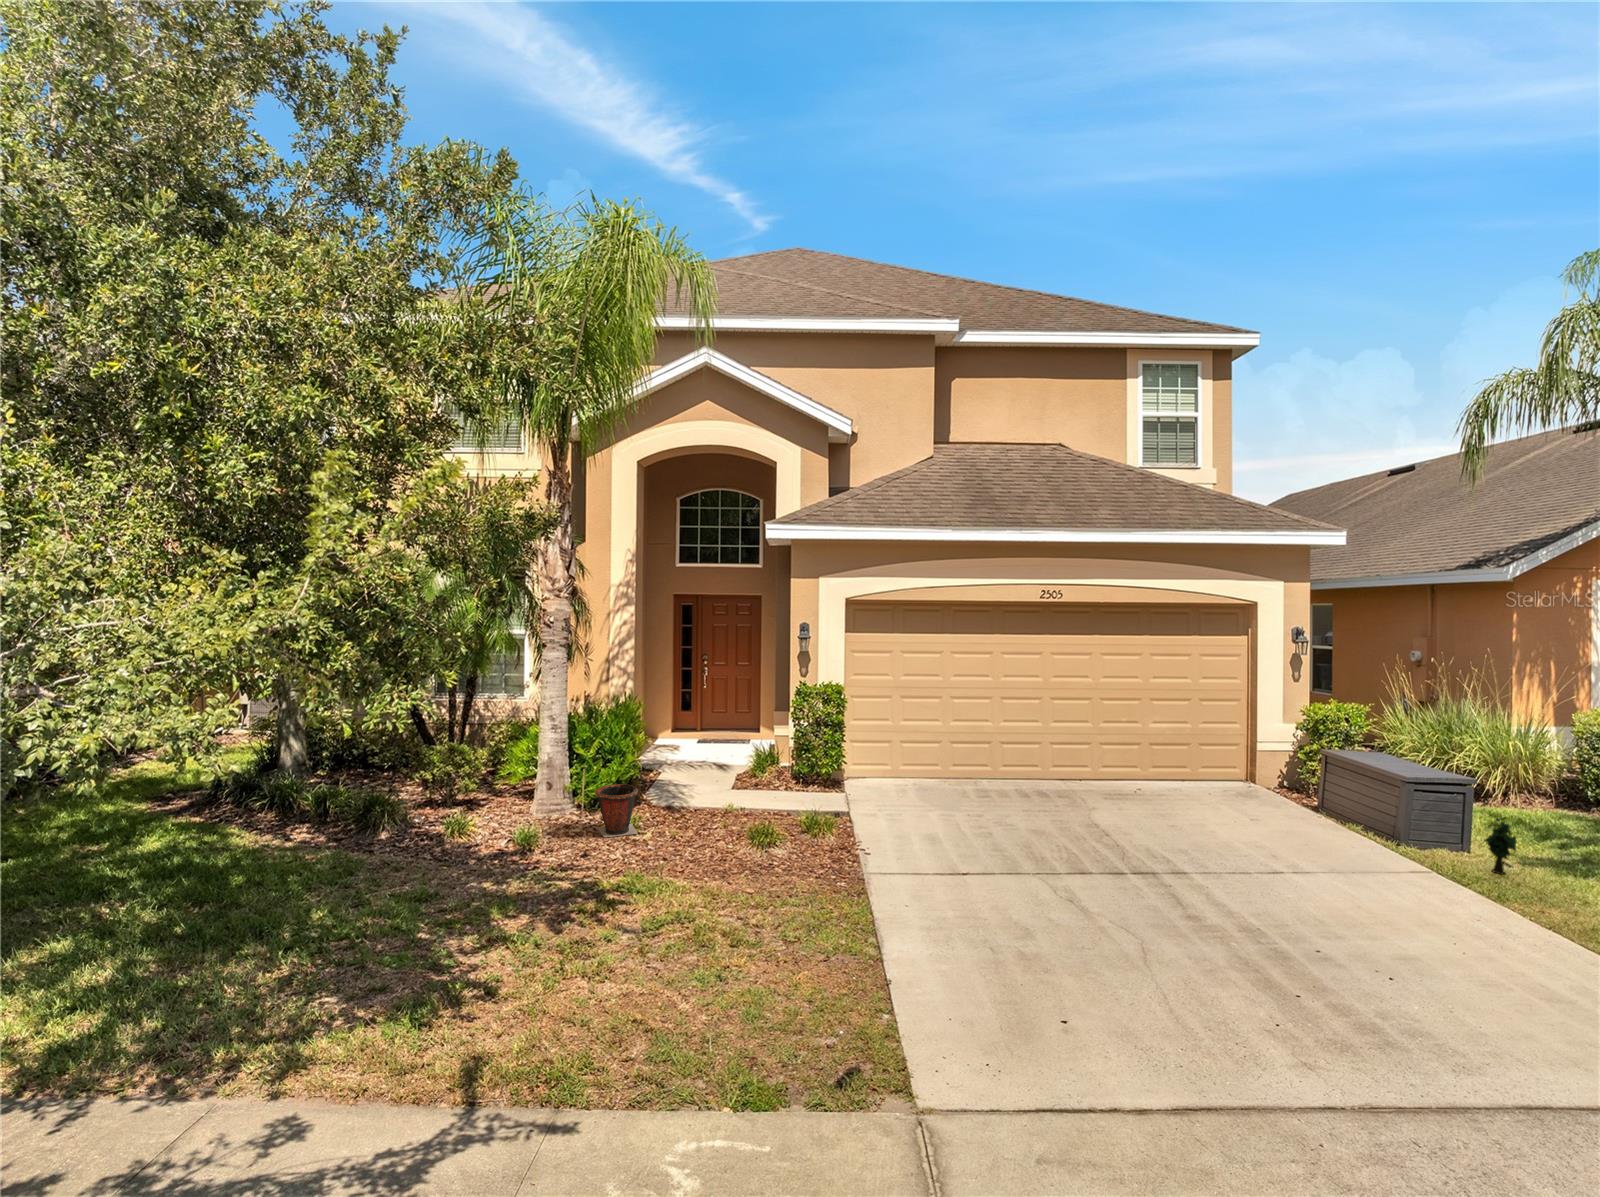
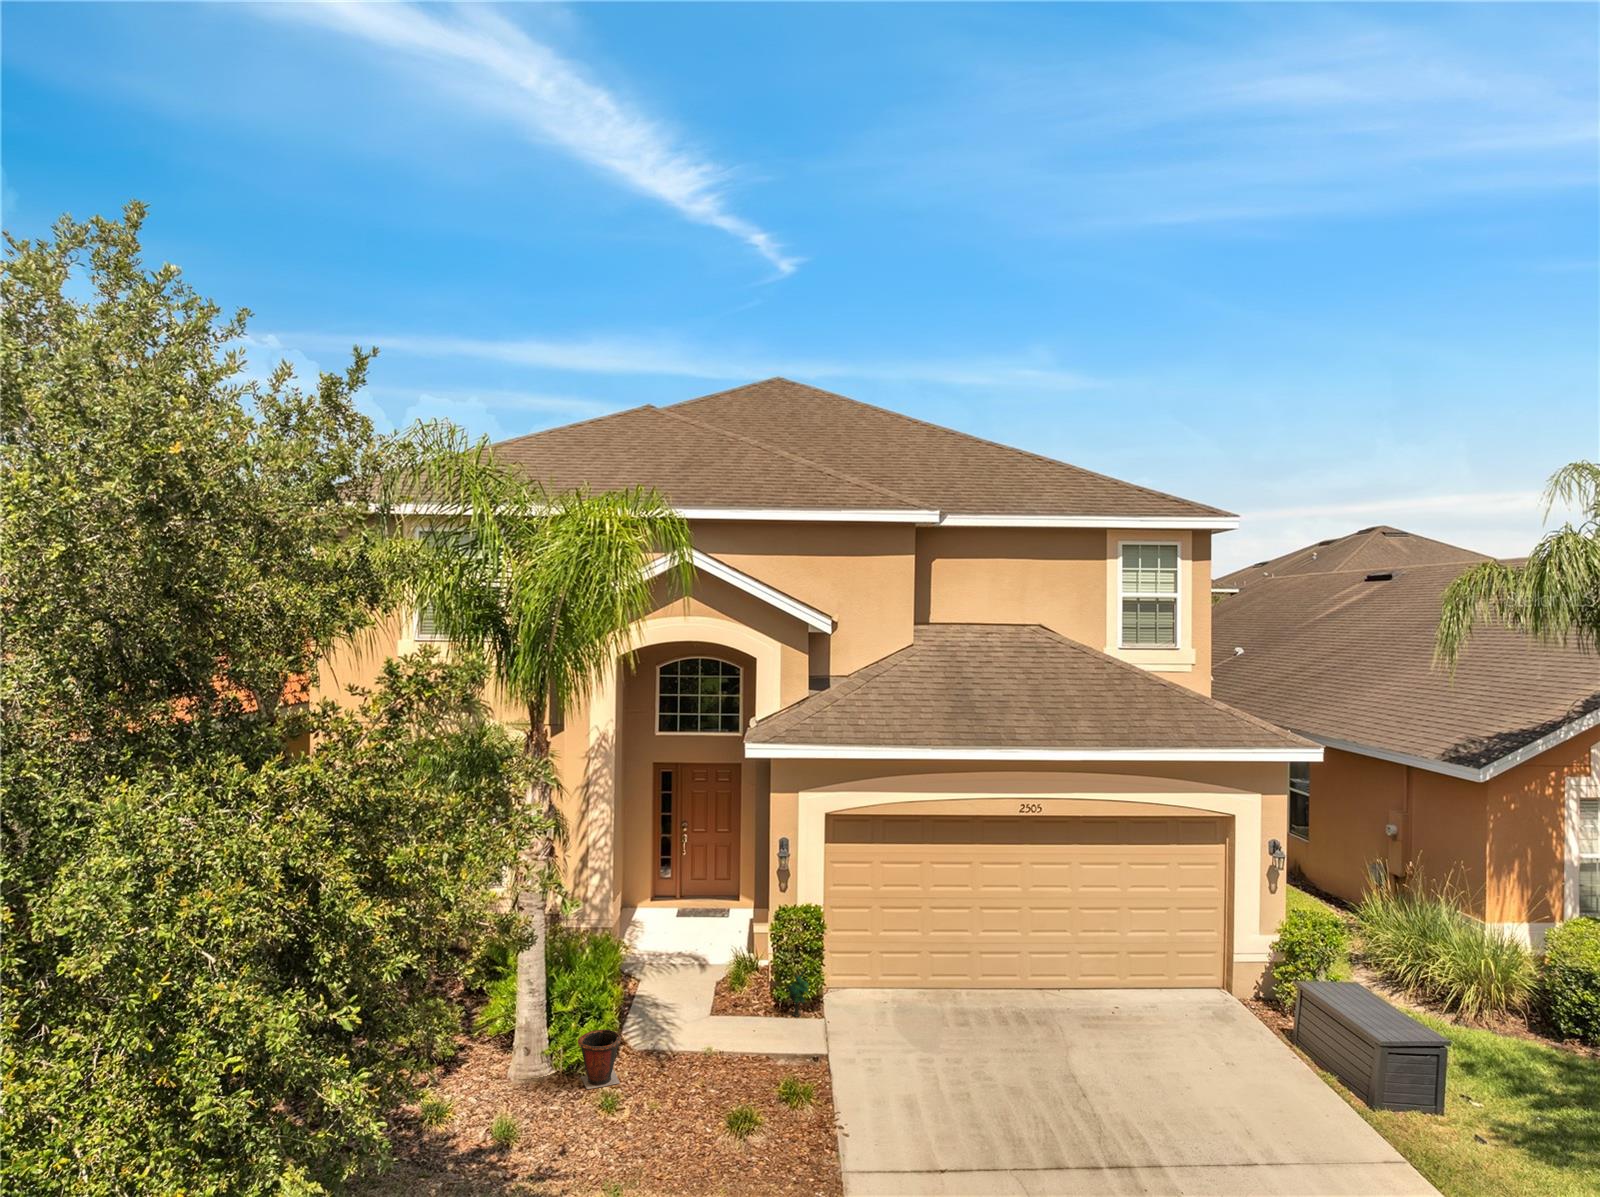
decorative plant: present [1484,817,1517,874] -> present [786,971,809,1017]

